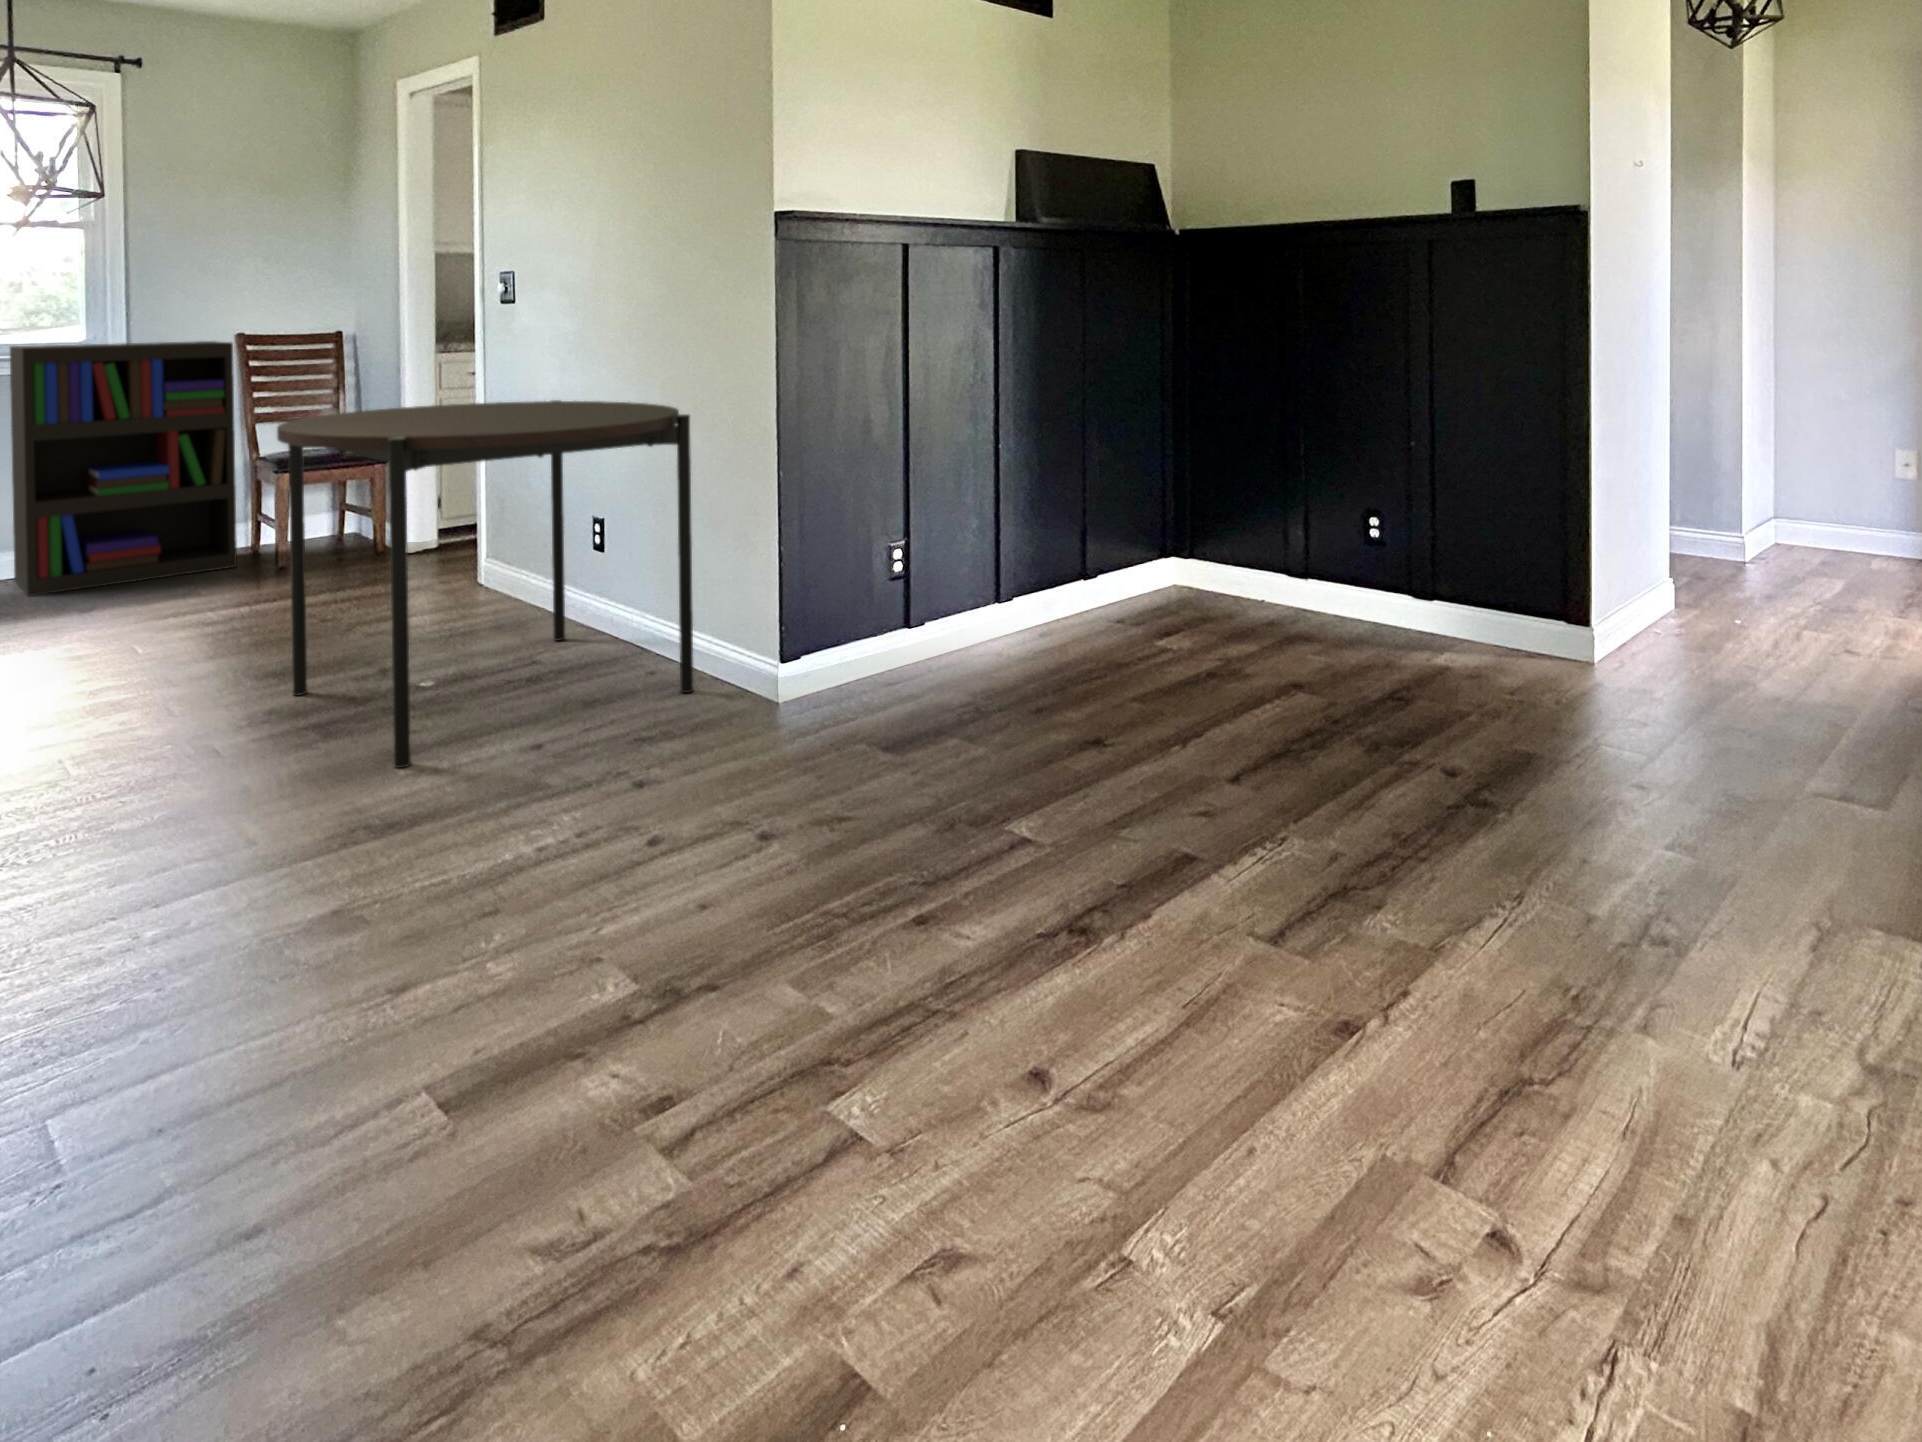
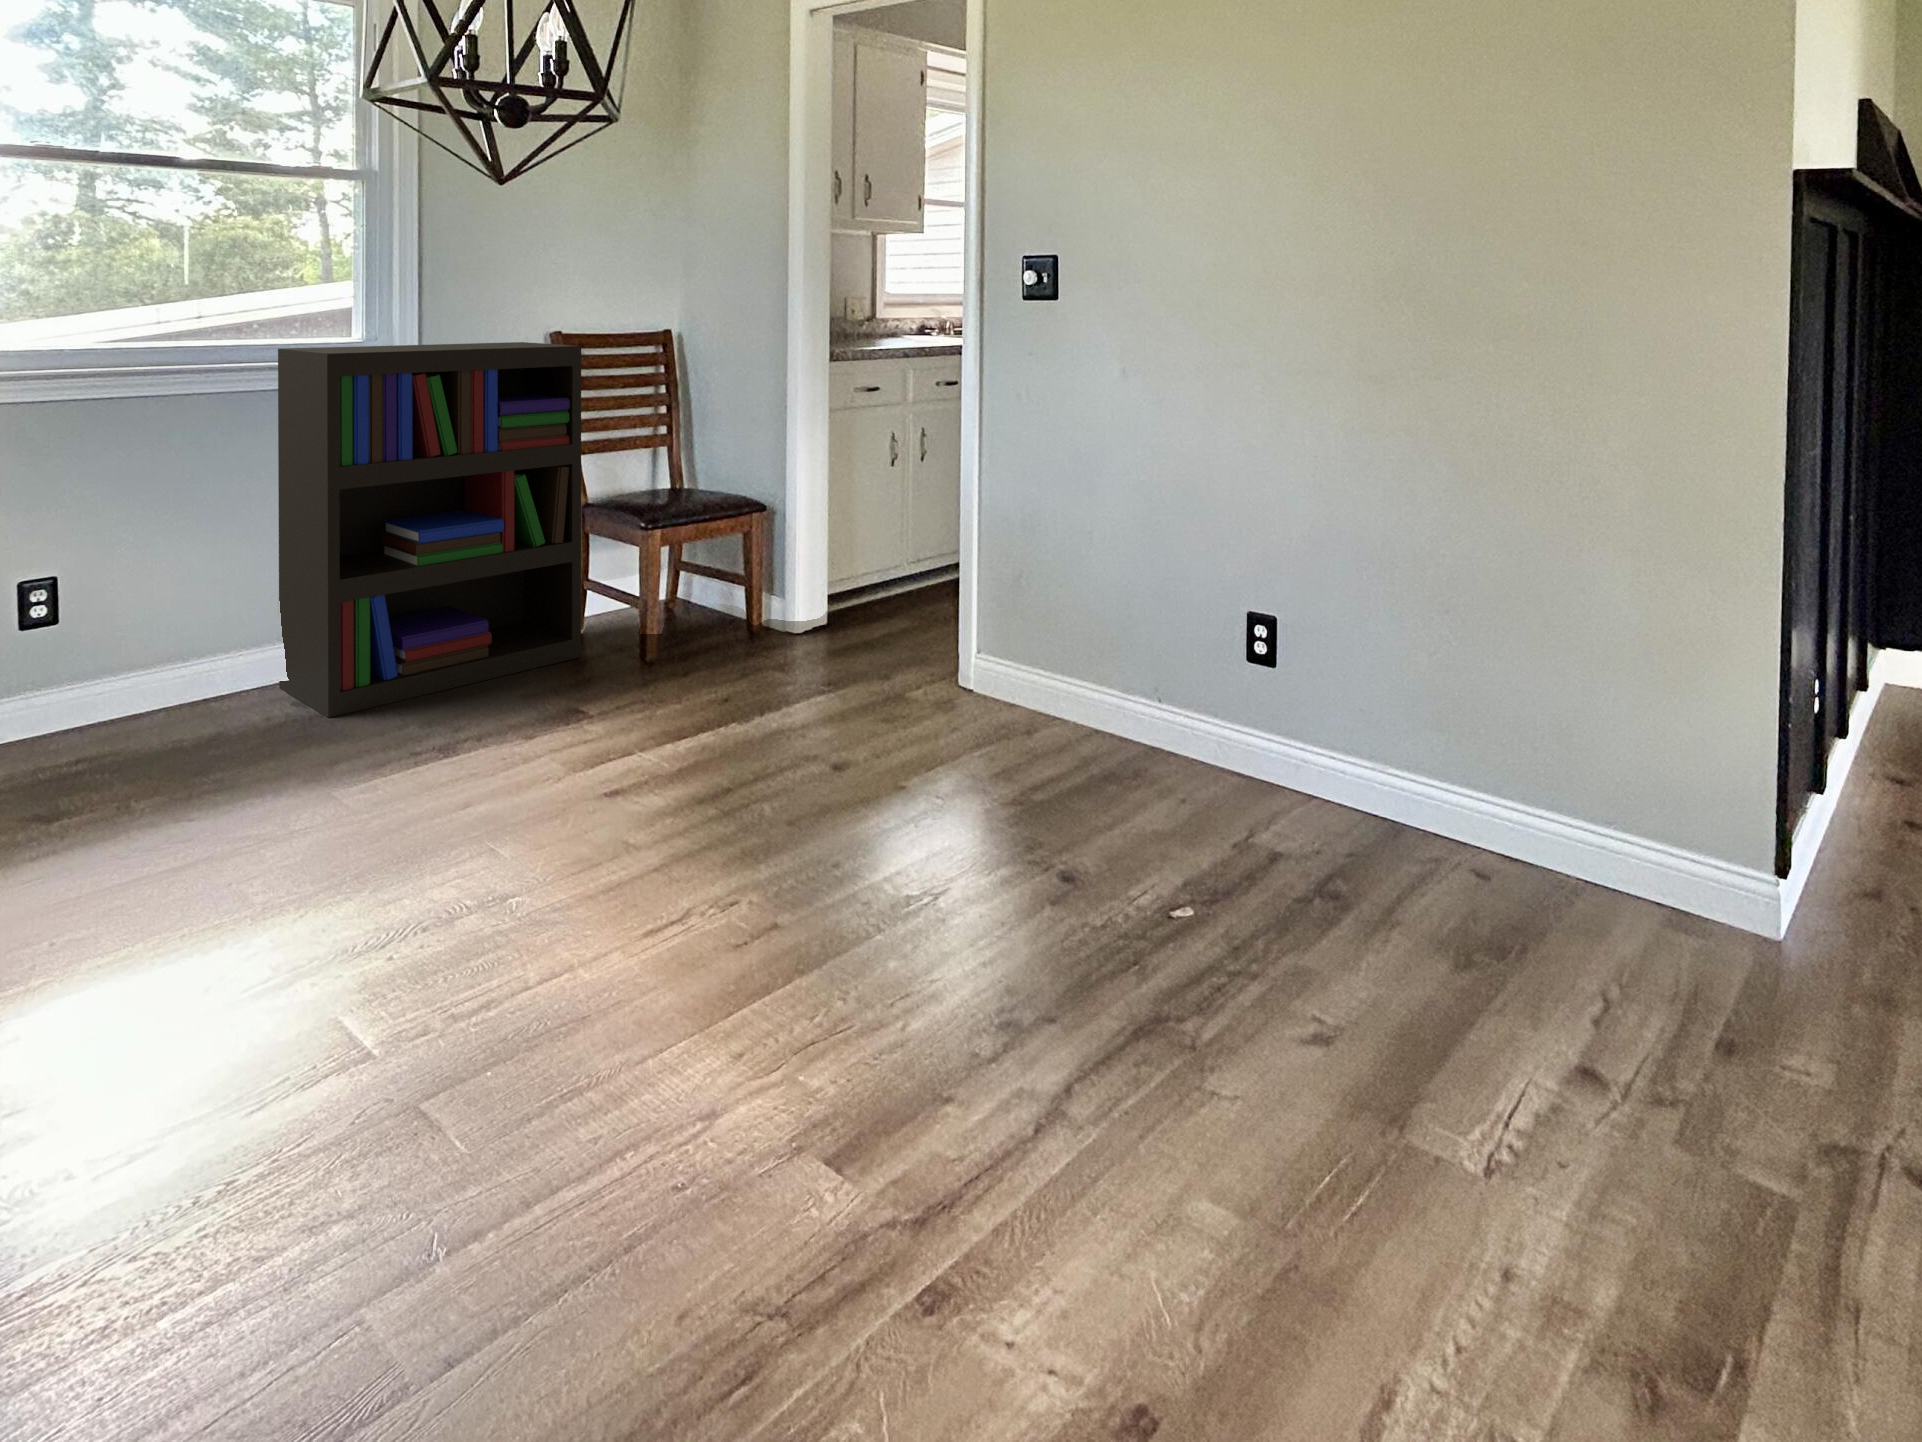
dining table: present [277,400,694,768] -> none [1011,448,1676,1160]

